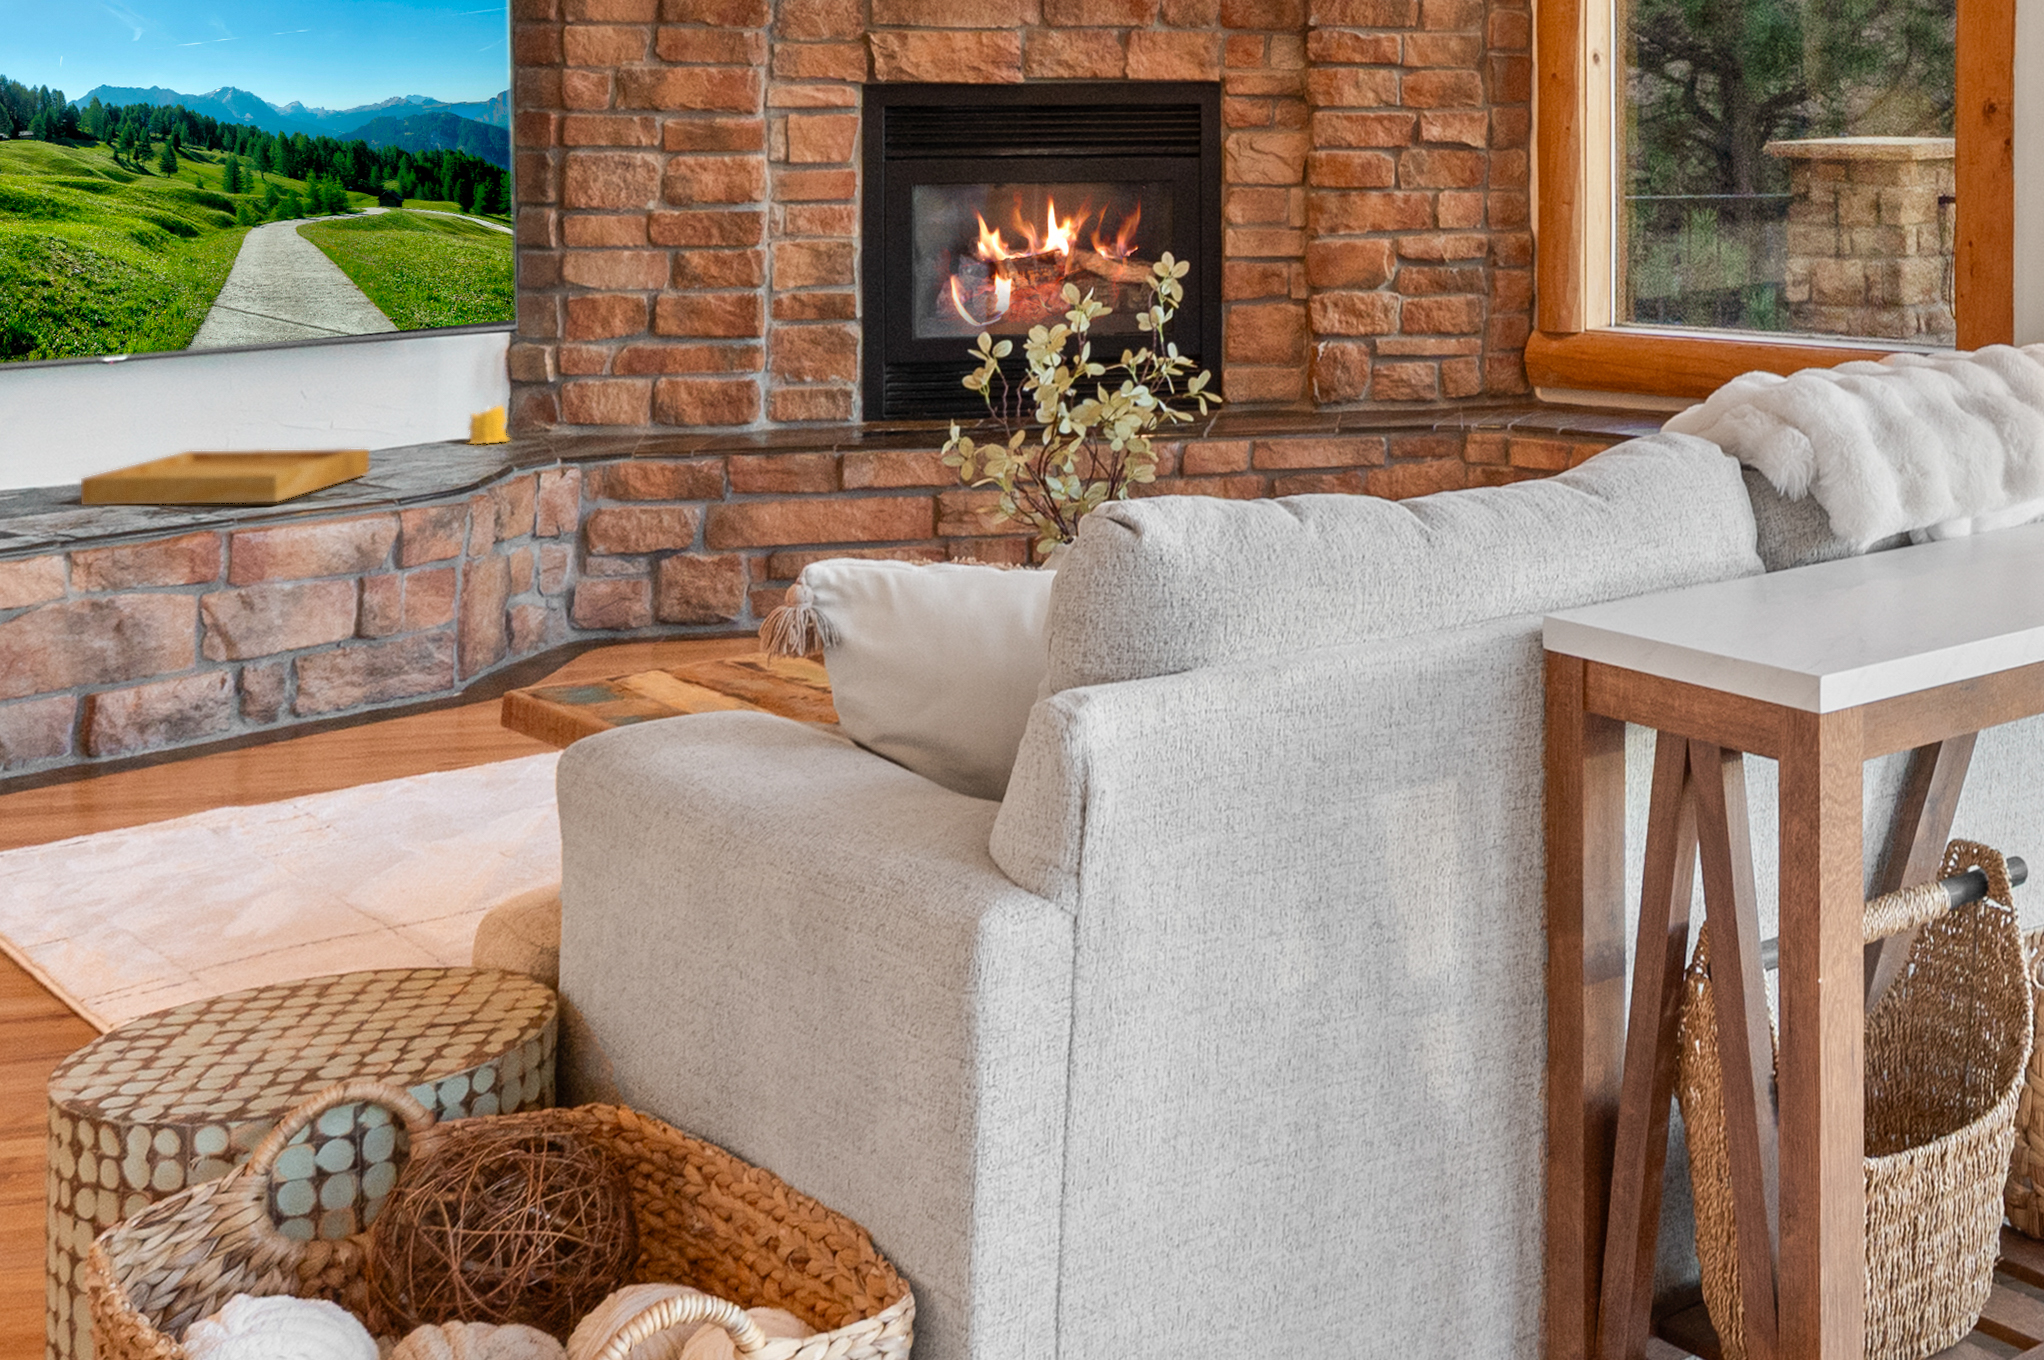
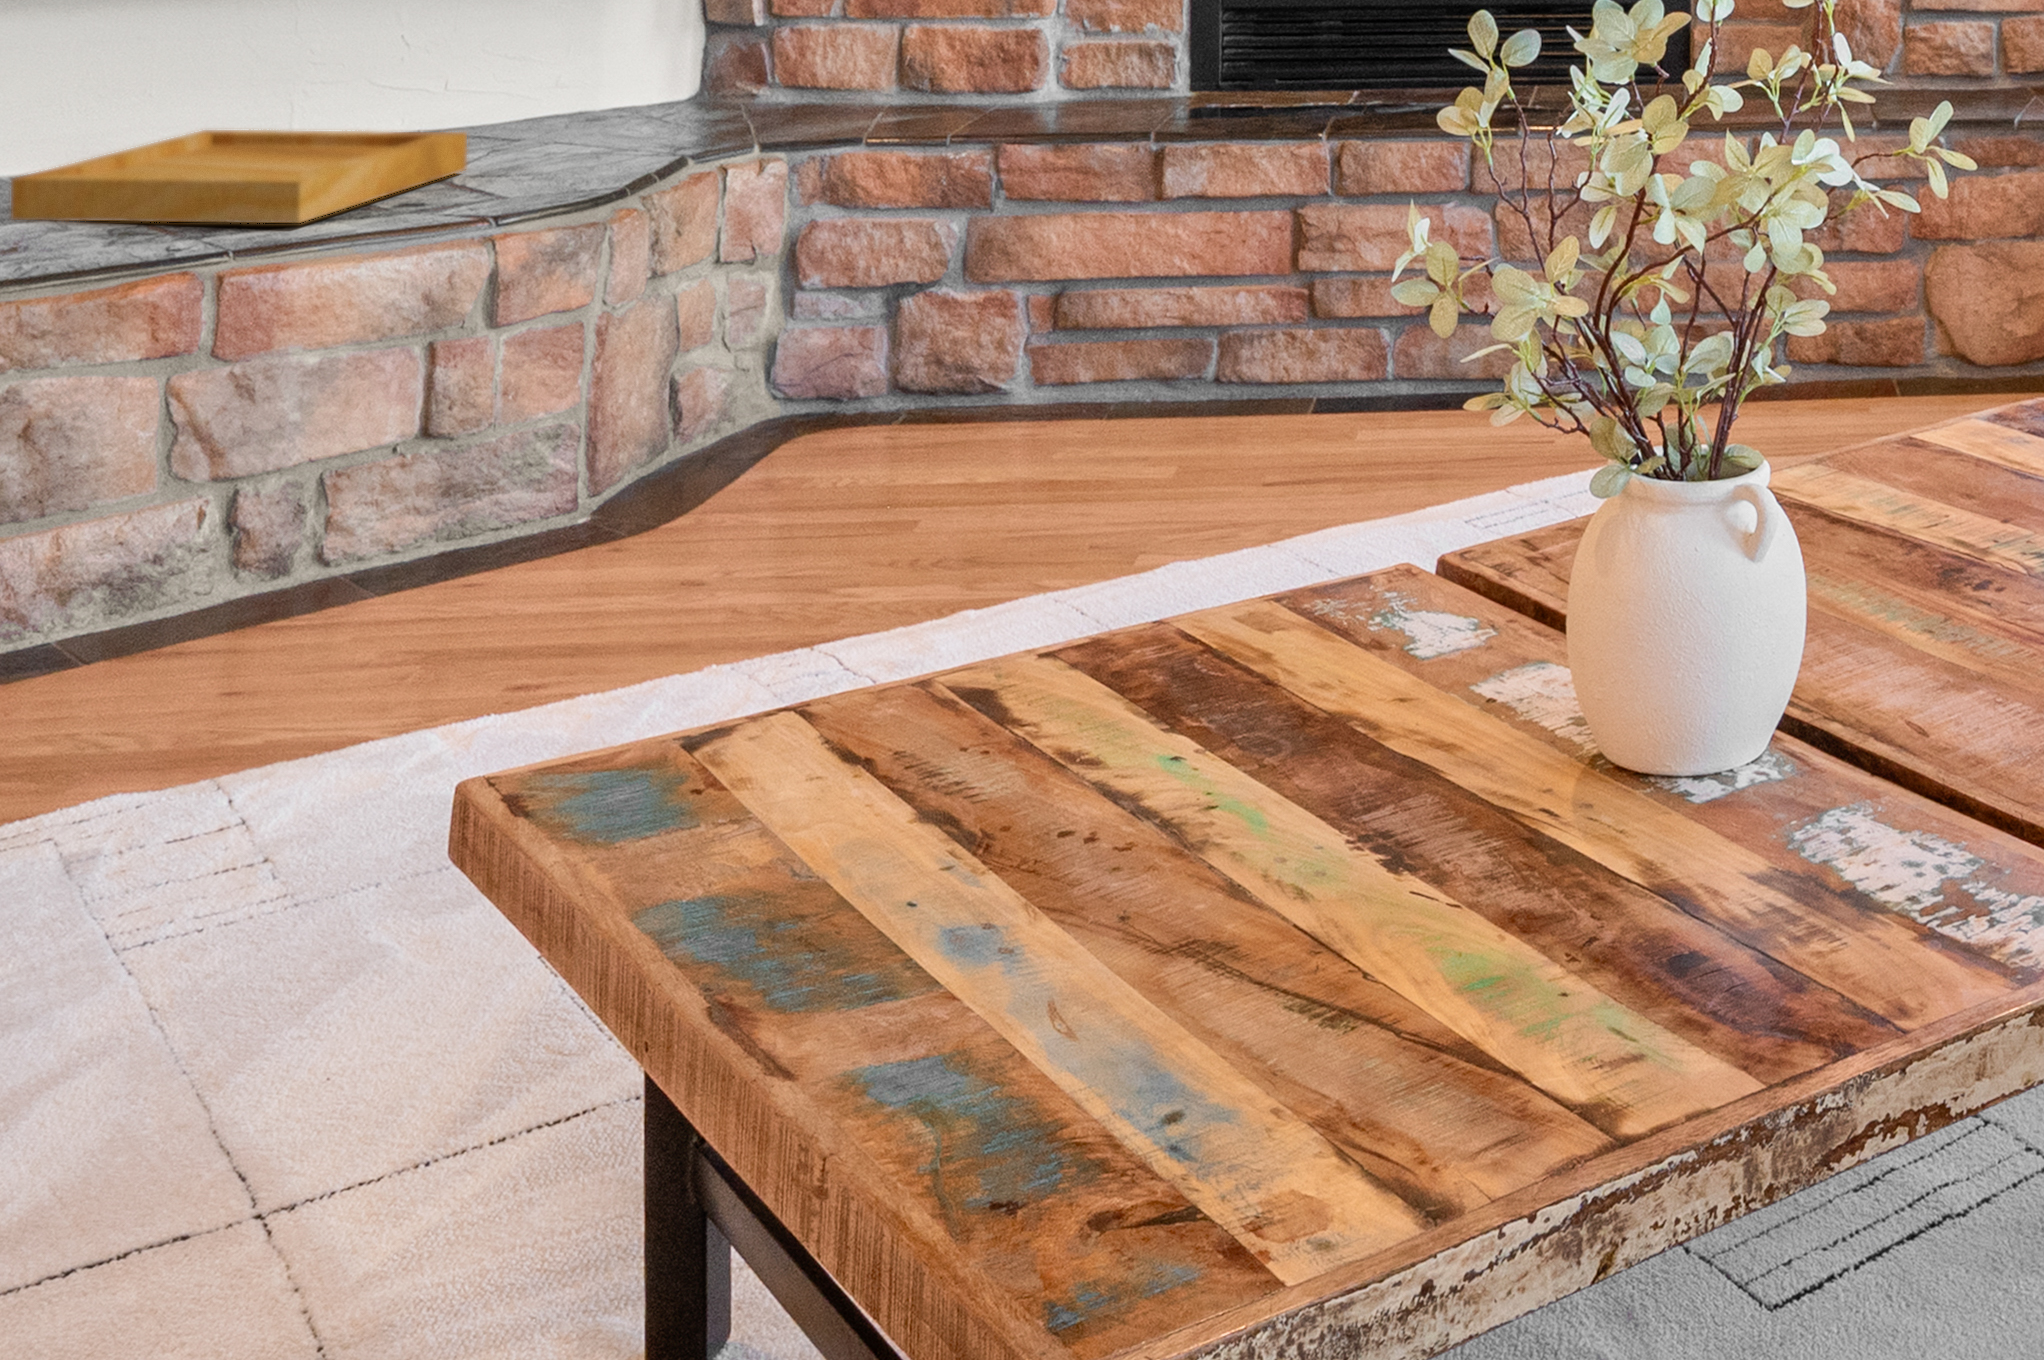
candle: present [469,406,509,444] -> none [627,59,691,119]

